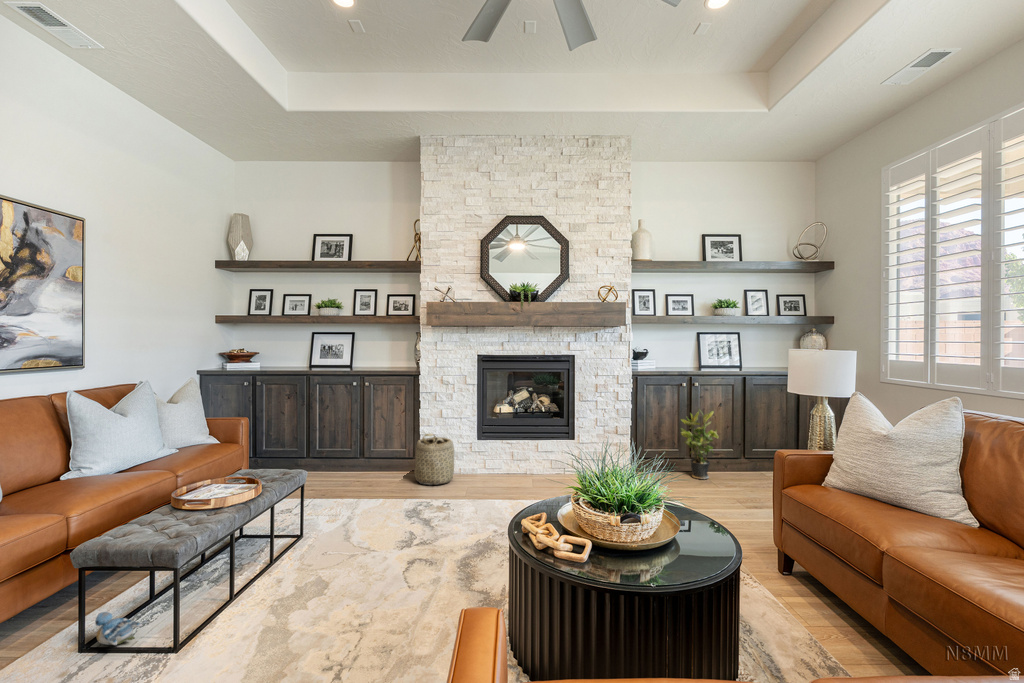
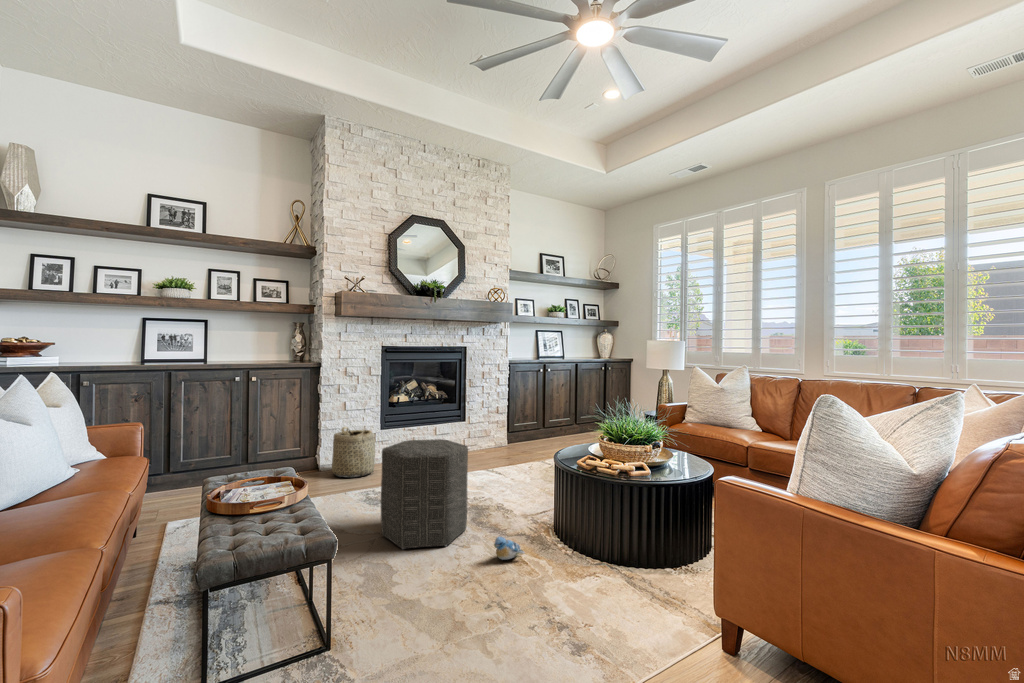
potted plant: present [681,410,719,479] -> none [542,388,569,442]
ottoman: none [327,468,422,603] -> present [381,439,468,549]
plush toy: present [95,612,142,645] -> present [494,536,525,560]

